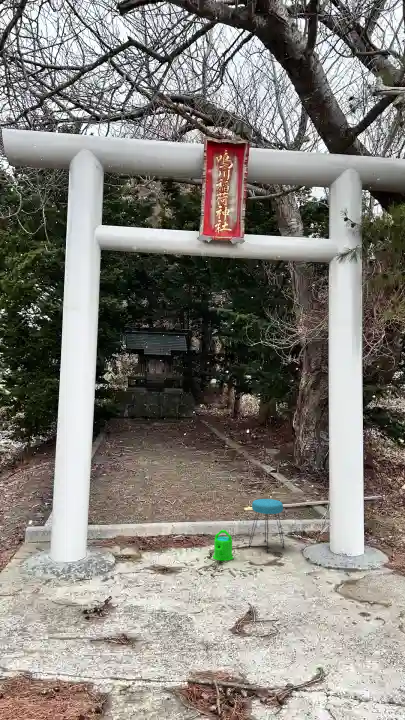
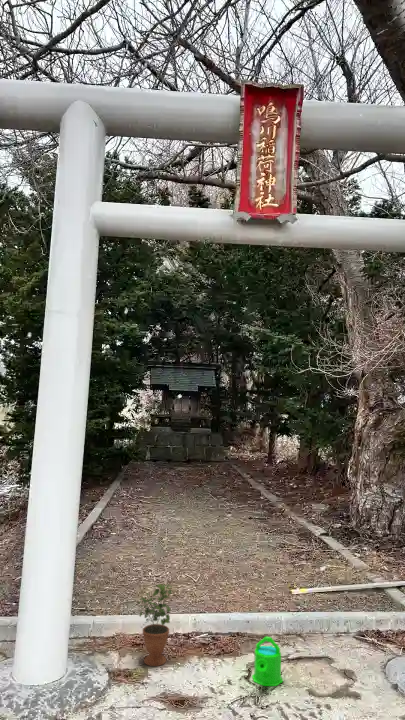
potted plant: none [133,495,158,552] -> present [139,584,172,666]
stool: present [249,499,284,553] -> none [303,586,356,671]

